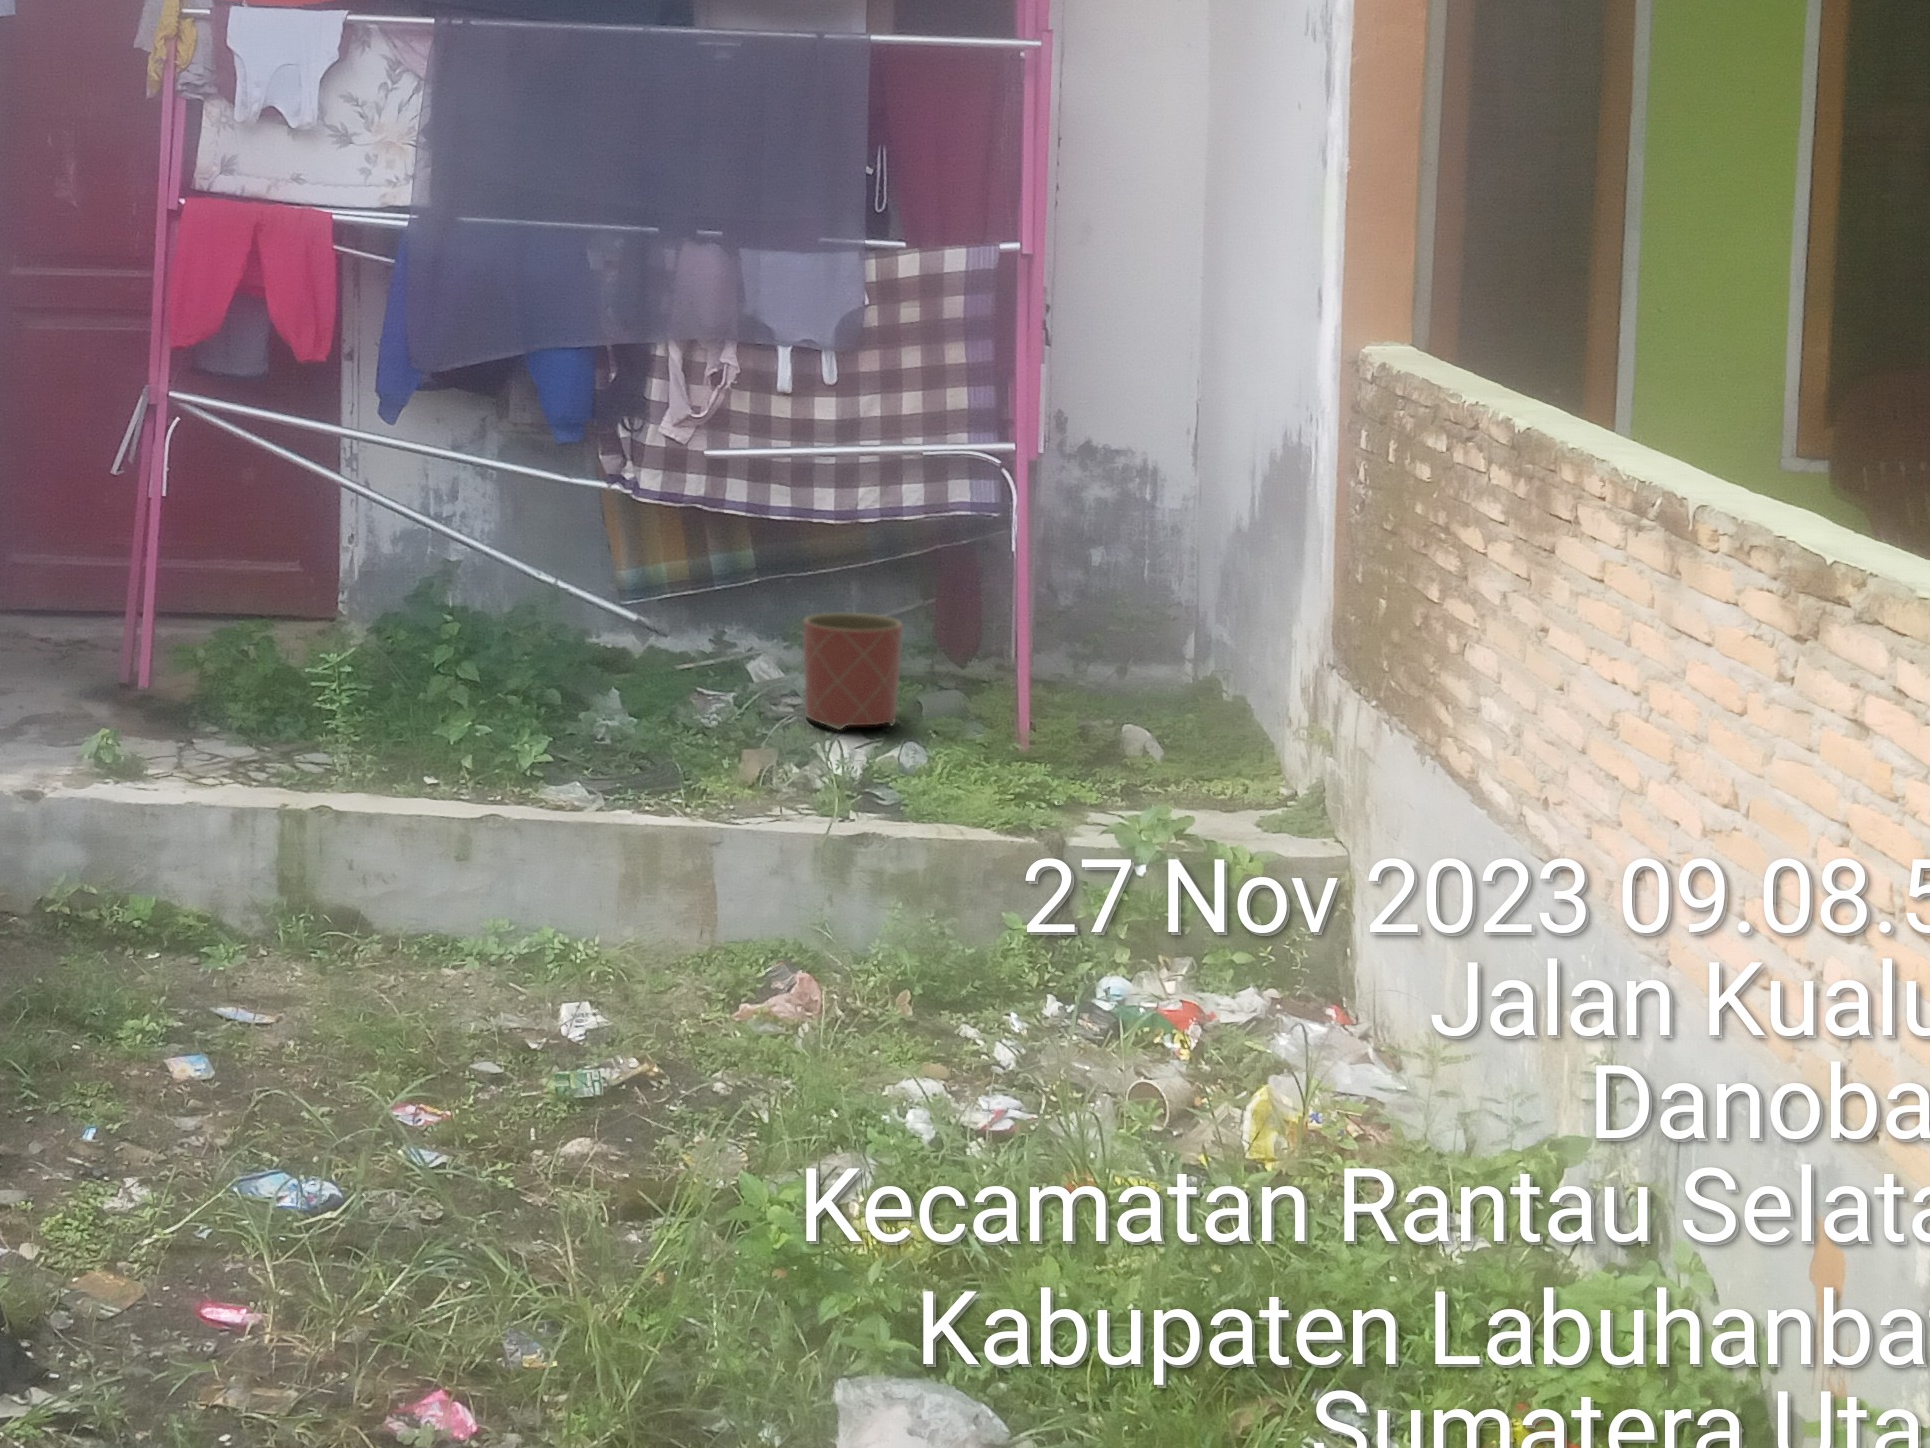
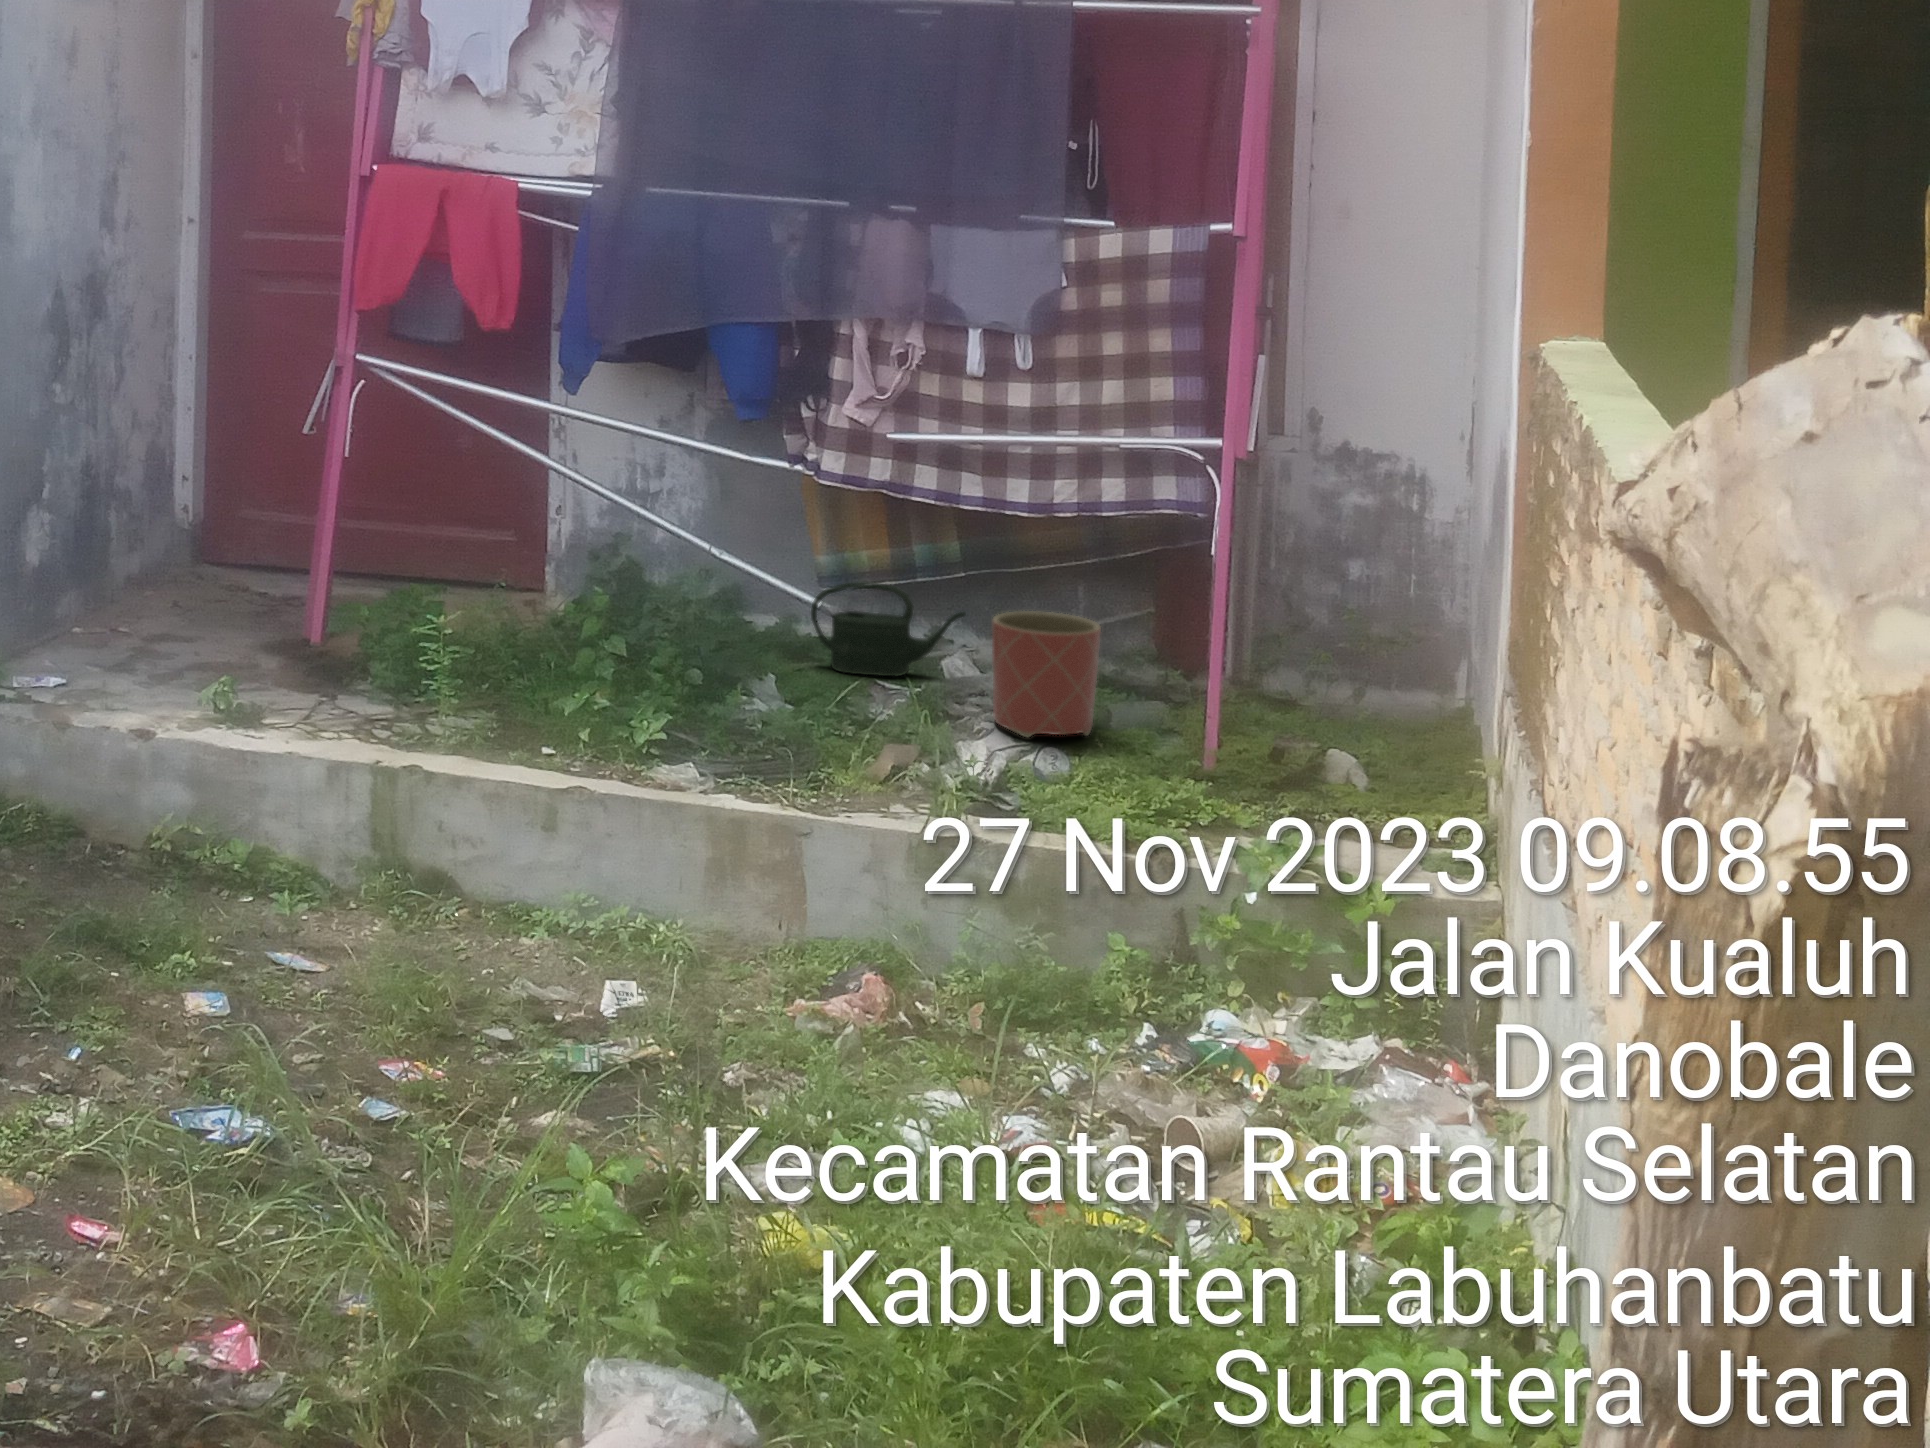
watering can: none [625,594,772,683] -> present [811,583,965,676]

